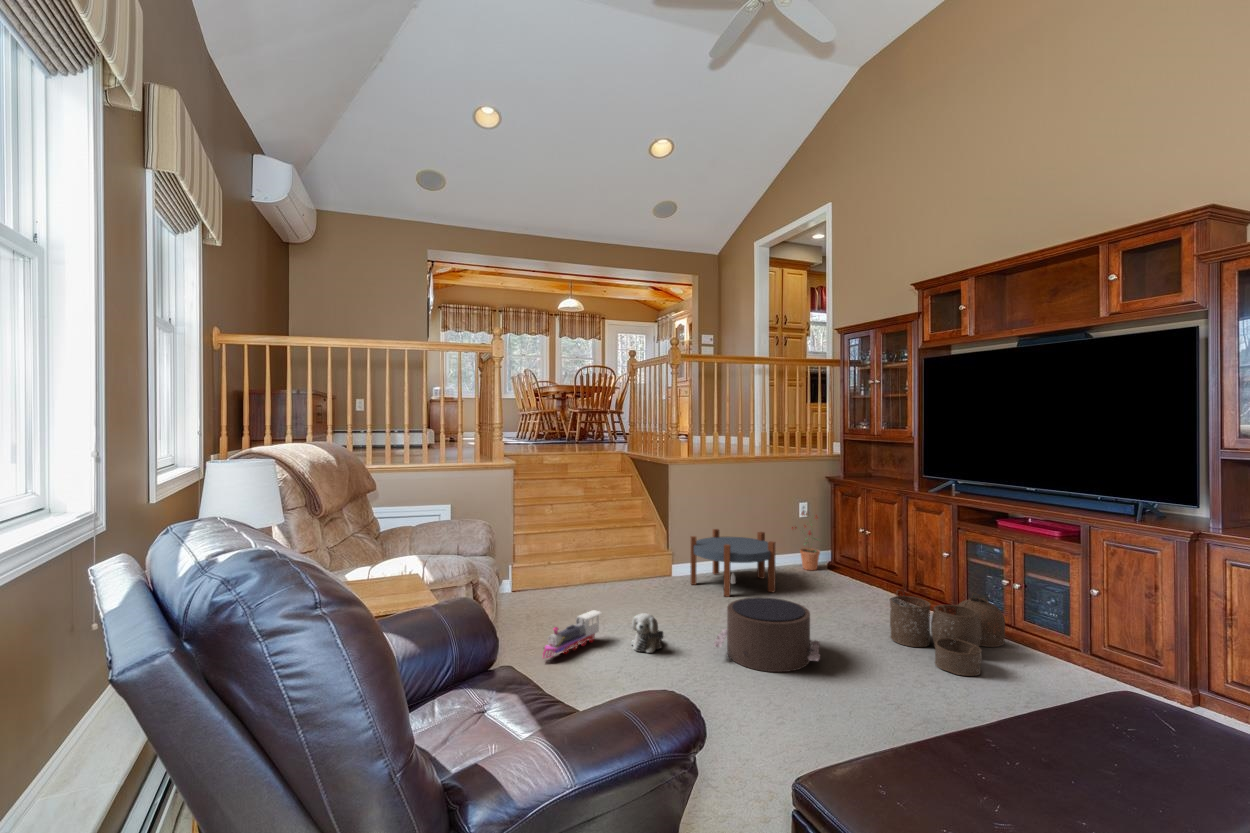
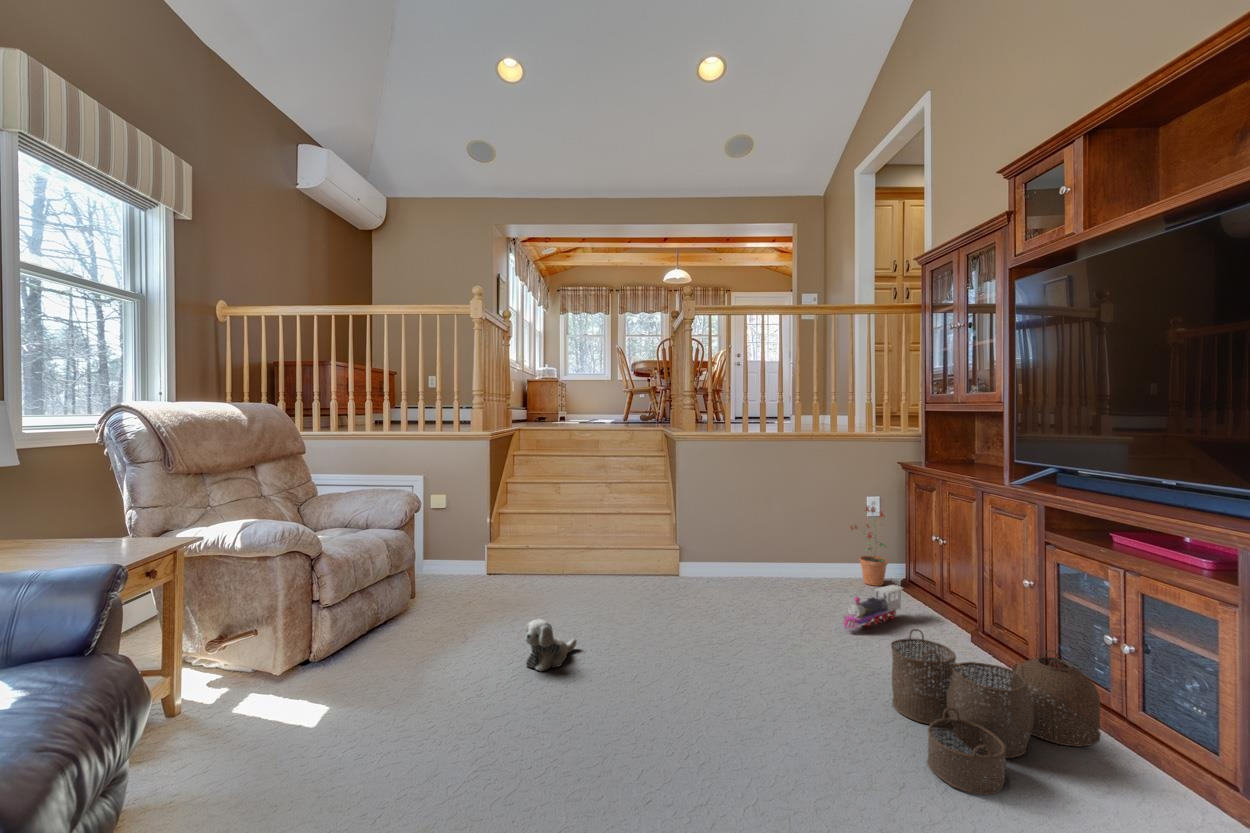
side table: present [690,529,775,597] -> none [693,522,800,610]
pouf: present [714,597,820,672] -> none [601,615,753,729]
toy train: present [543,610,601,658] -> present [844,585,903,628]

